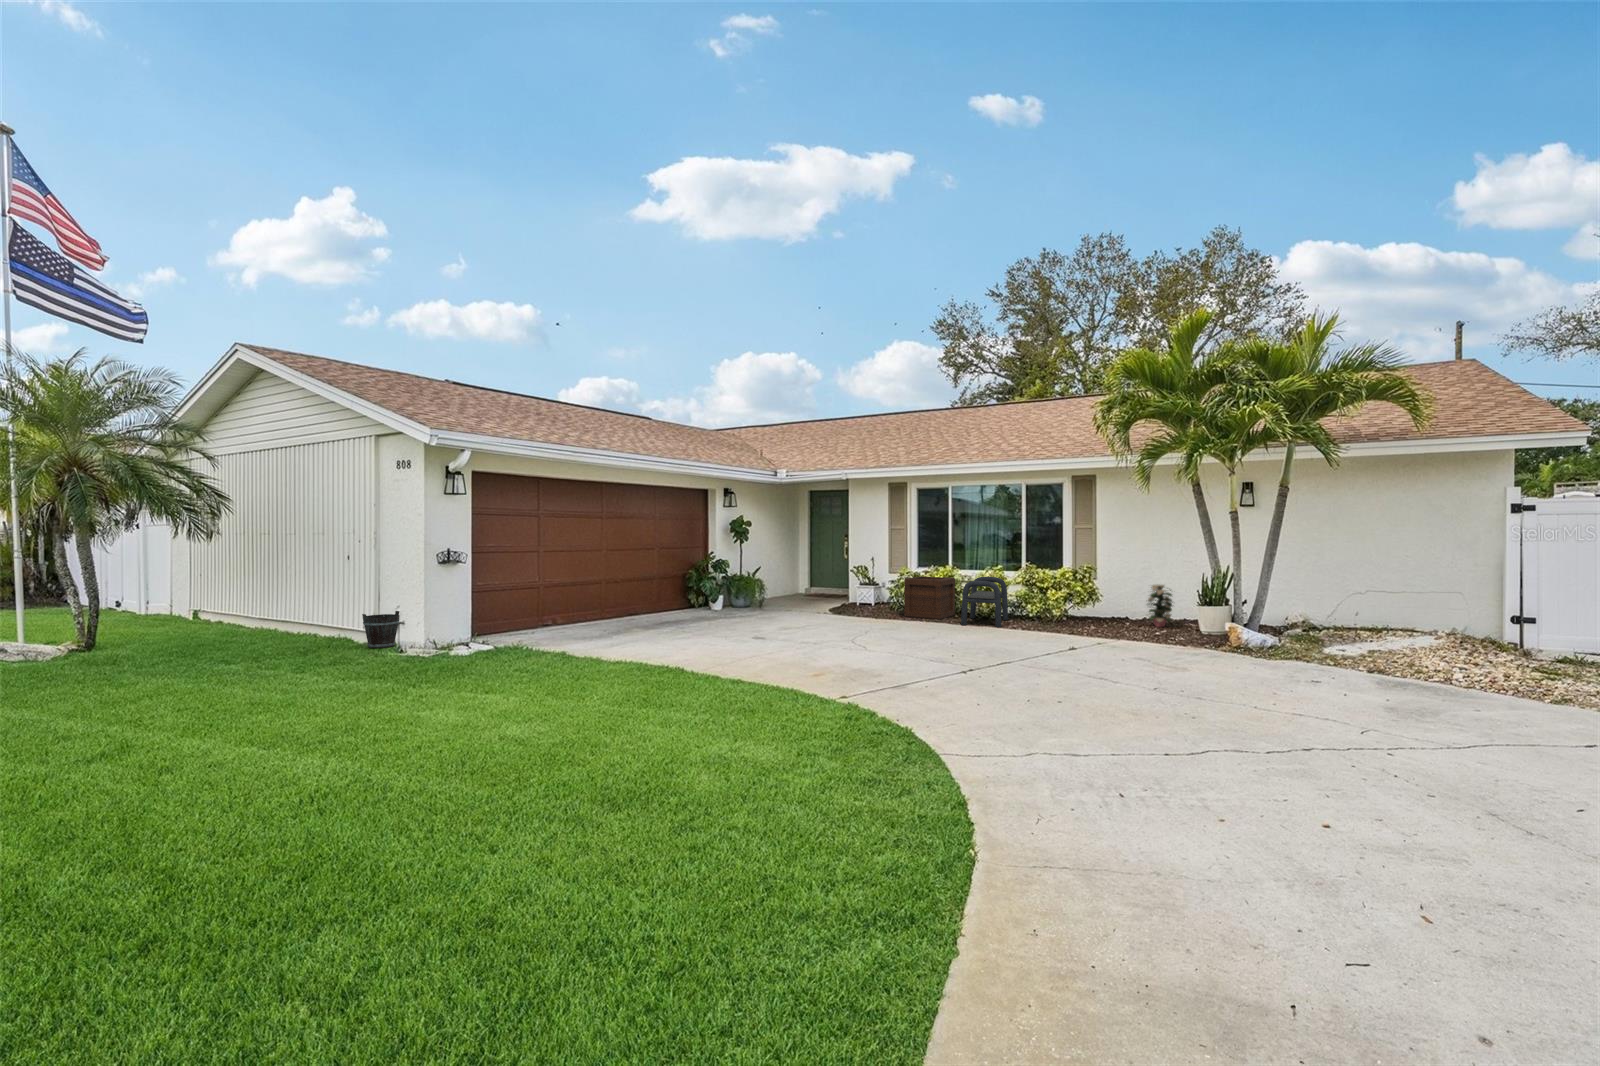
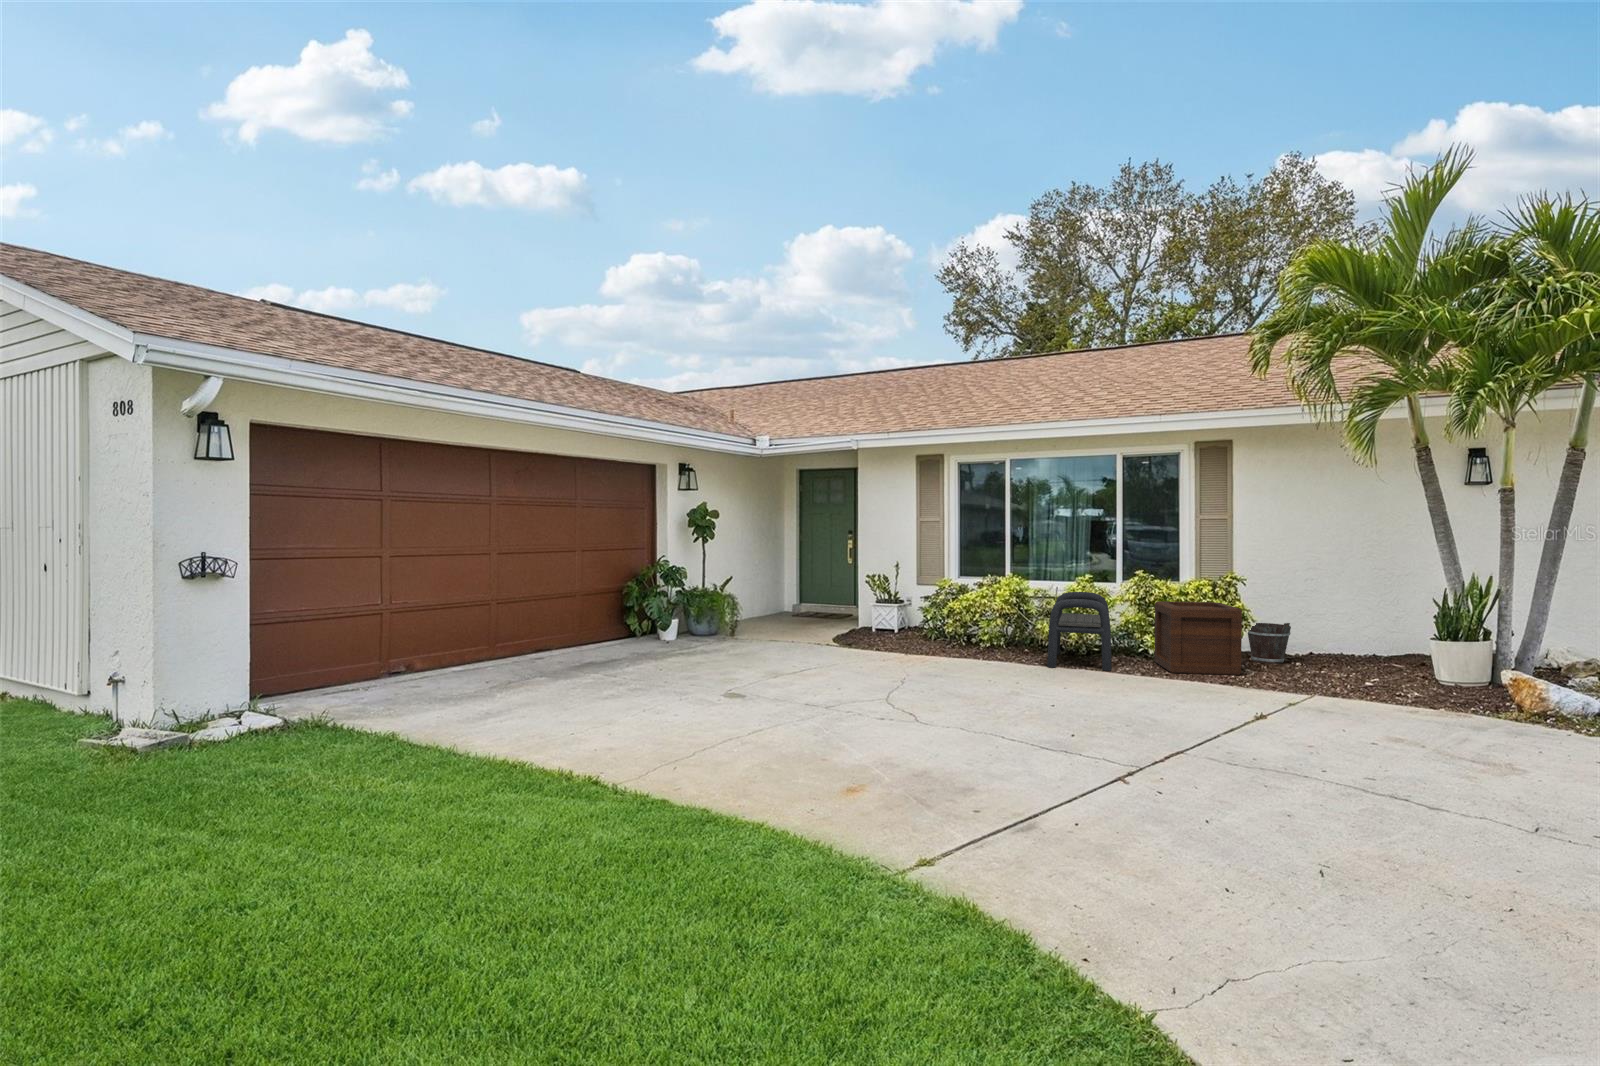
wooden crate: present [904,576,955,619] -> present [1154,601,1242,675]
decorative plant: present [1148,585,1172,627] -> none [1317,603,1372,668]
bucket: present [362,611,400,648] -> present [1248,623,1291,664]

